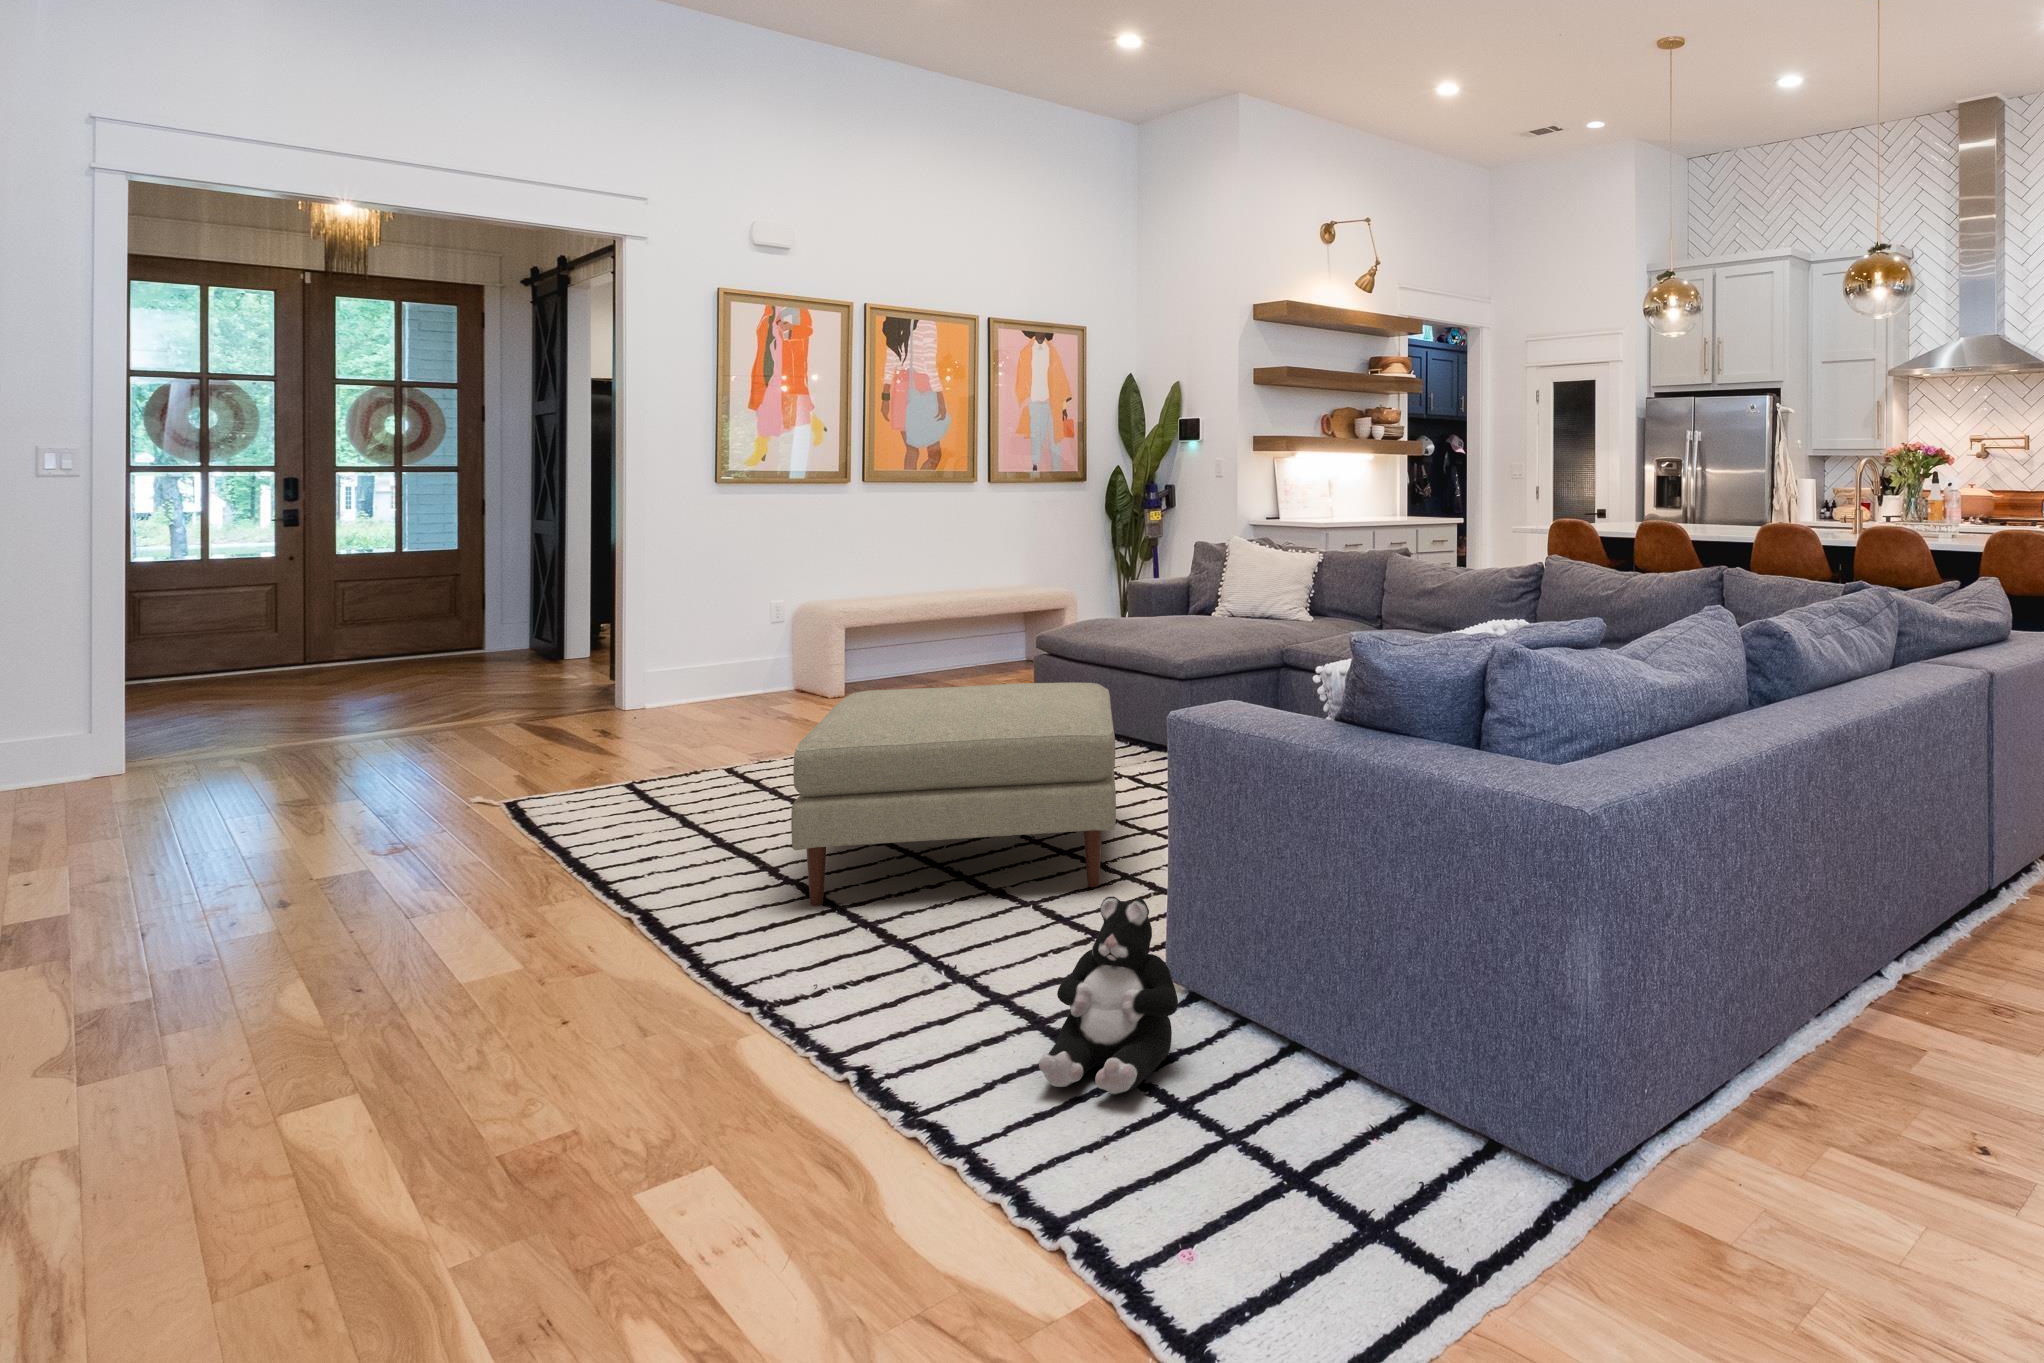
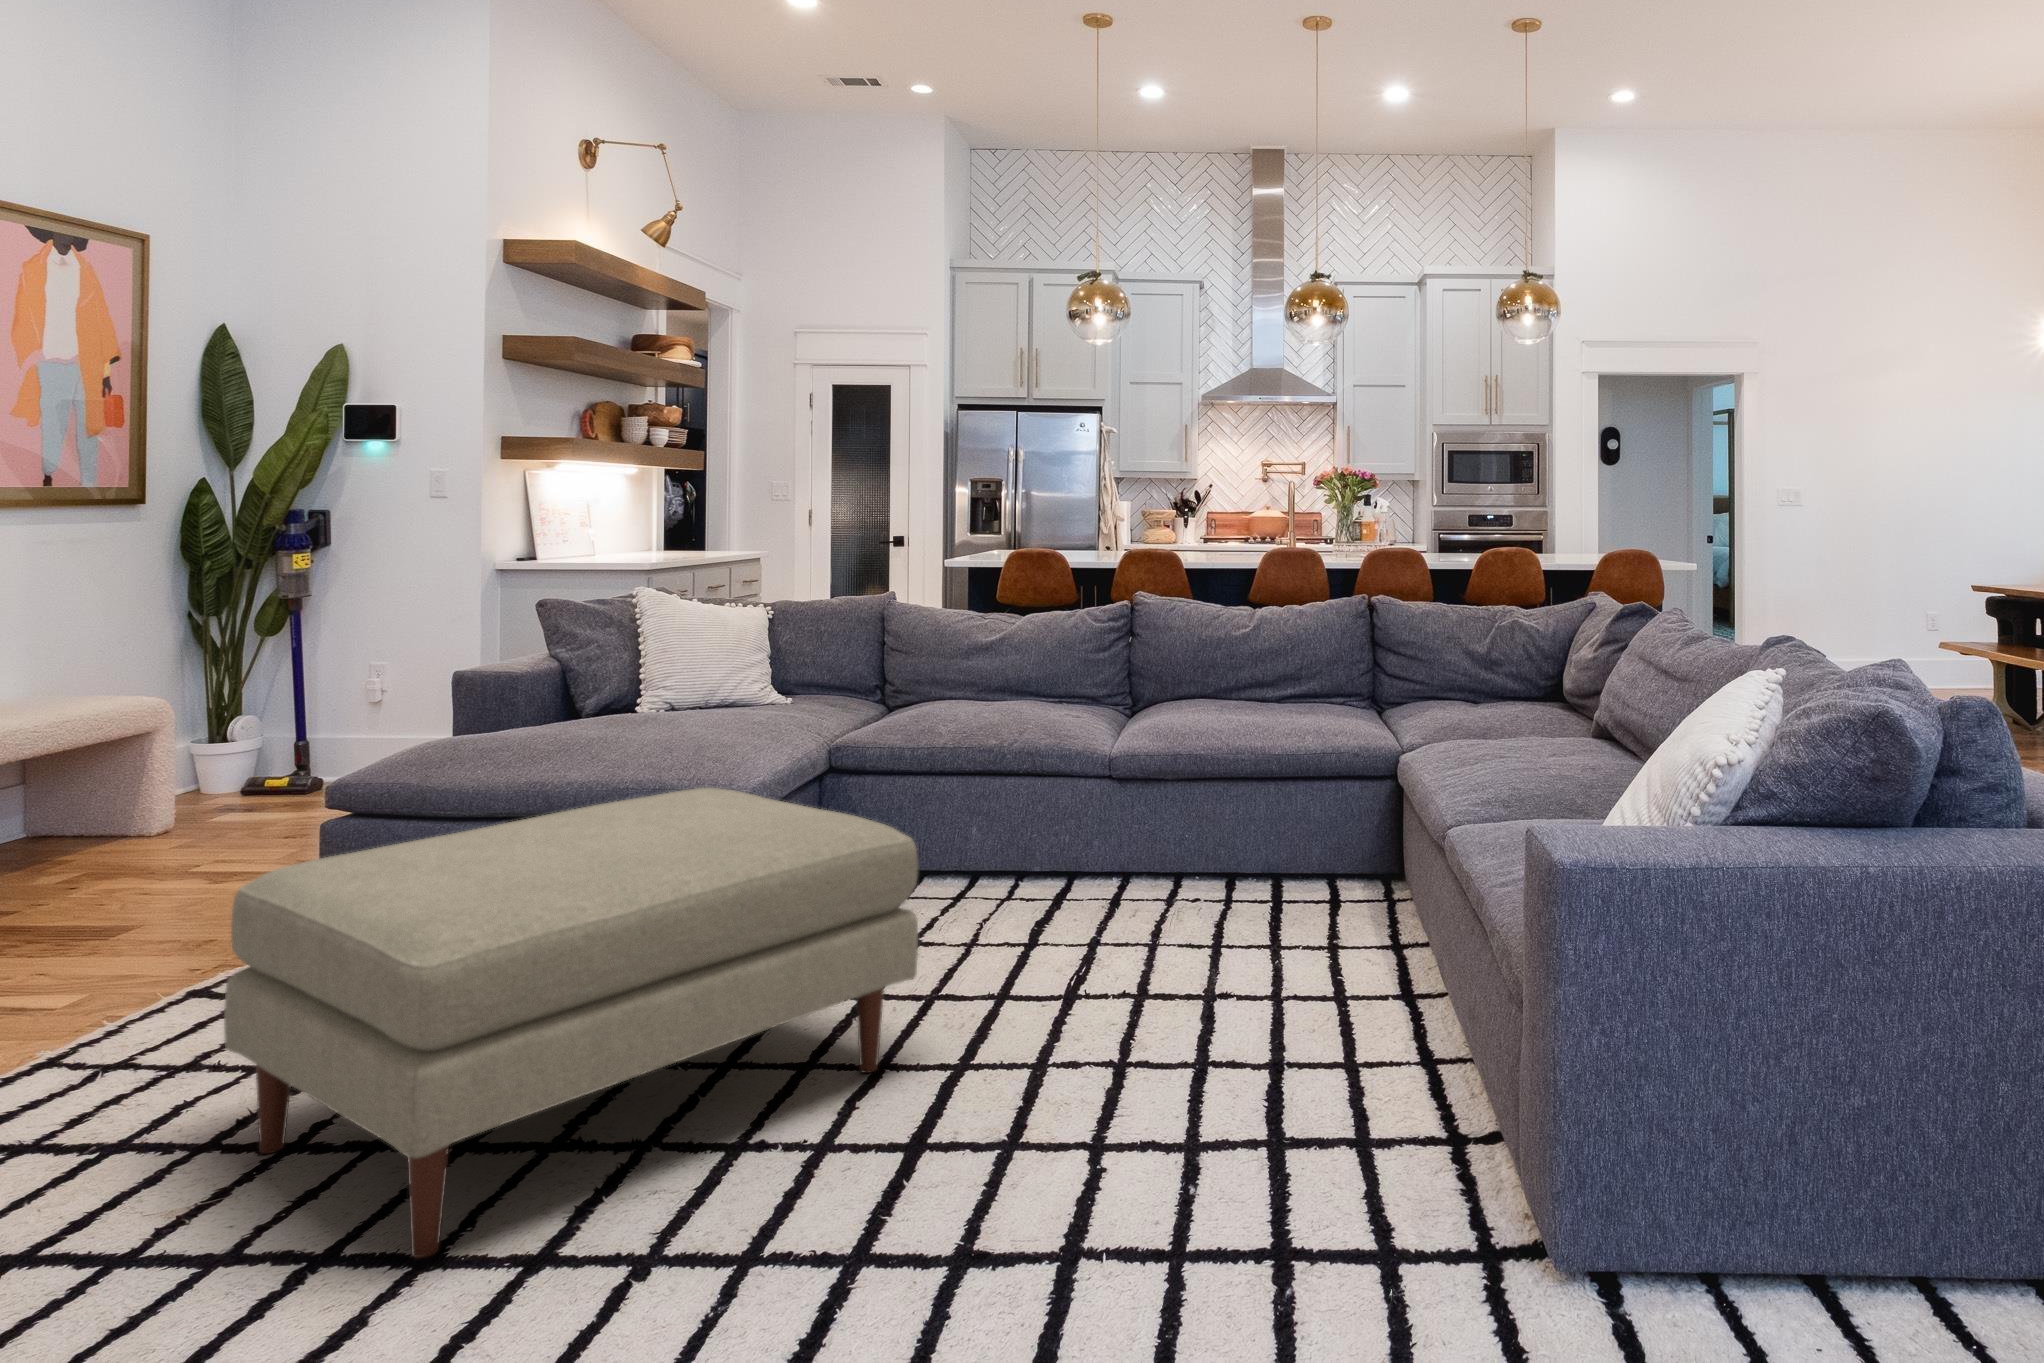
plush toy: present [1039,897,1178,1094] -> none [1247,997,1442,1267]

